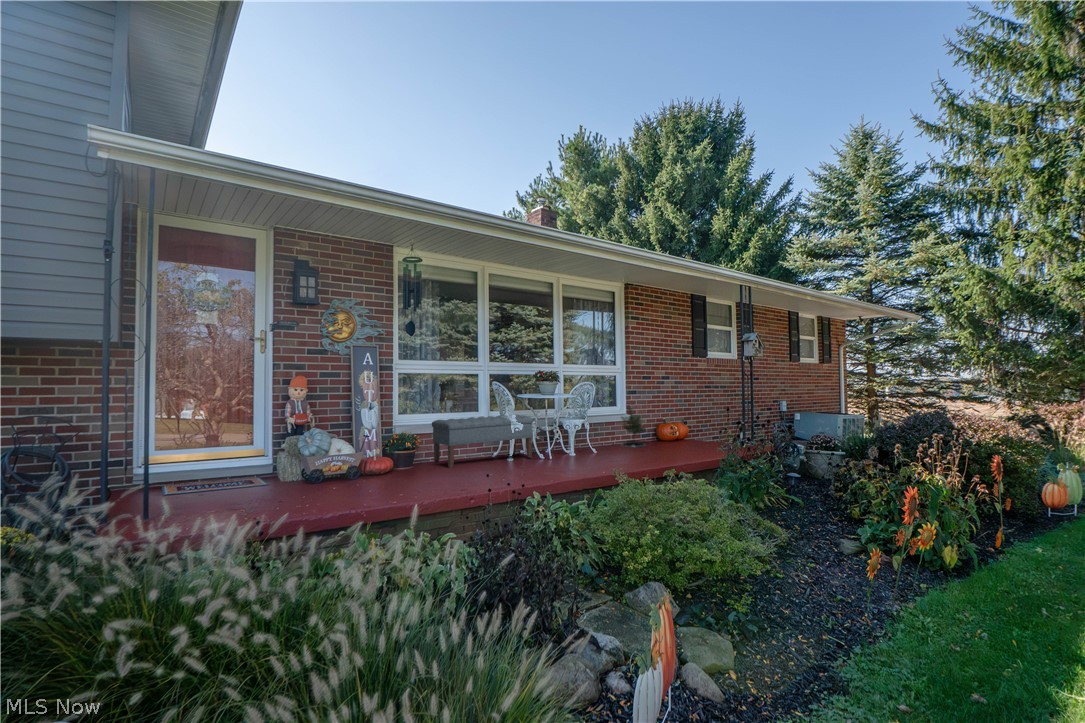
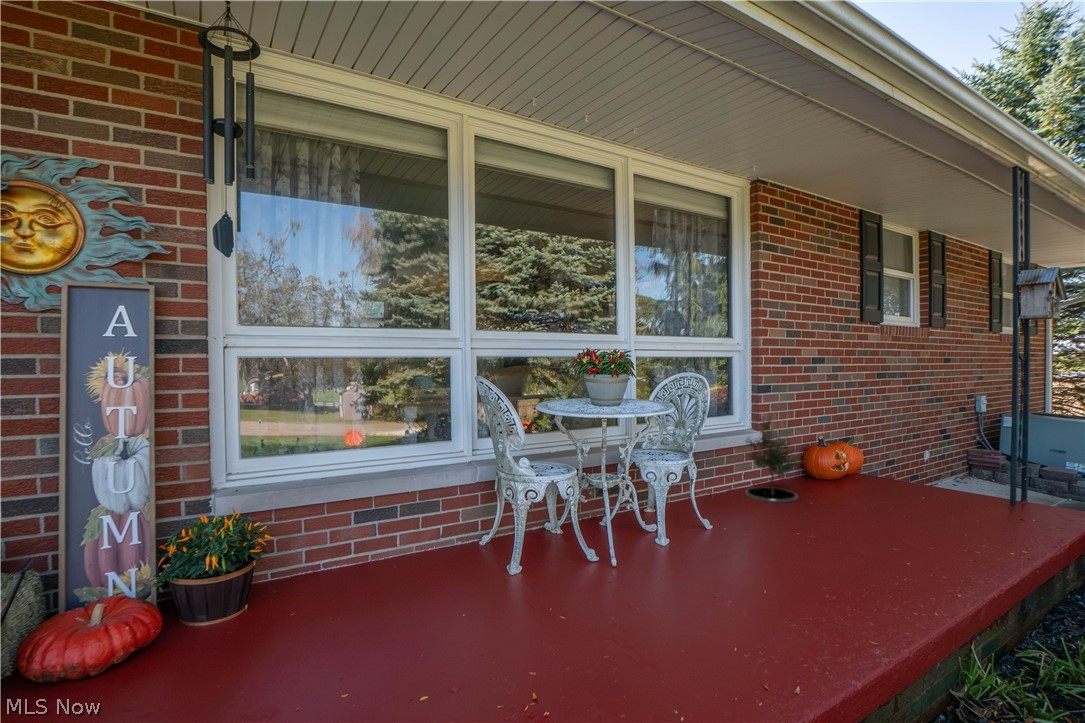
bench: present [432,415,533,468] -> none [323,448,572,614]

